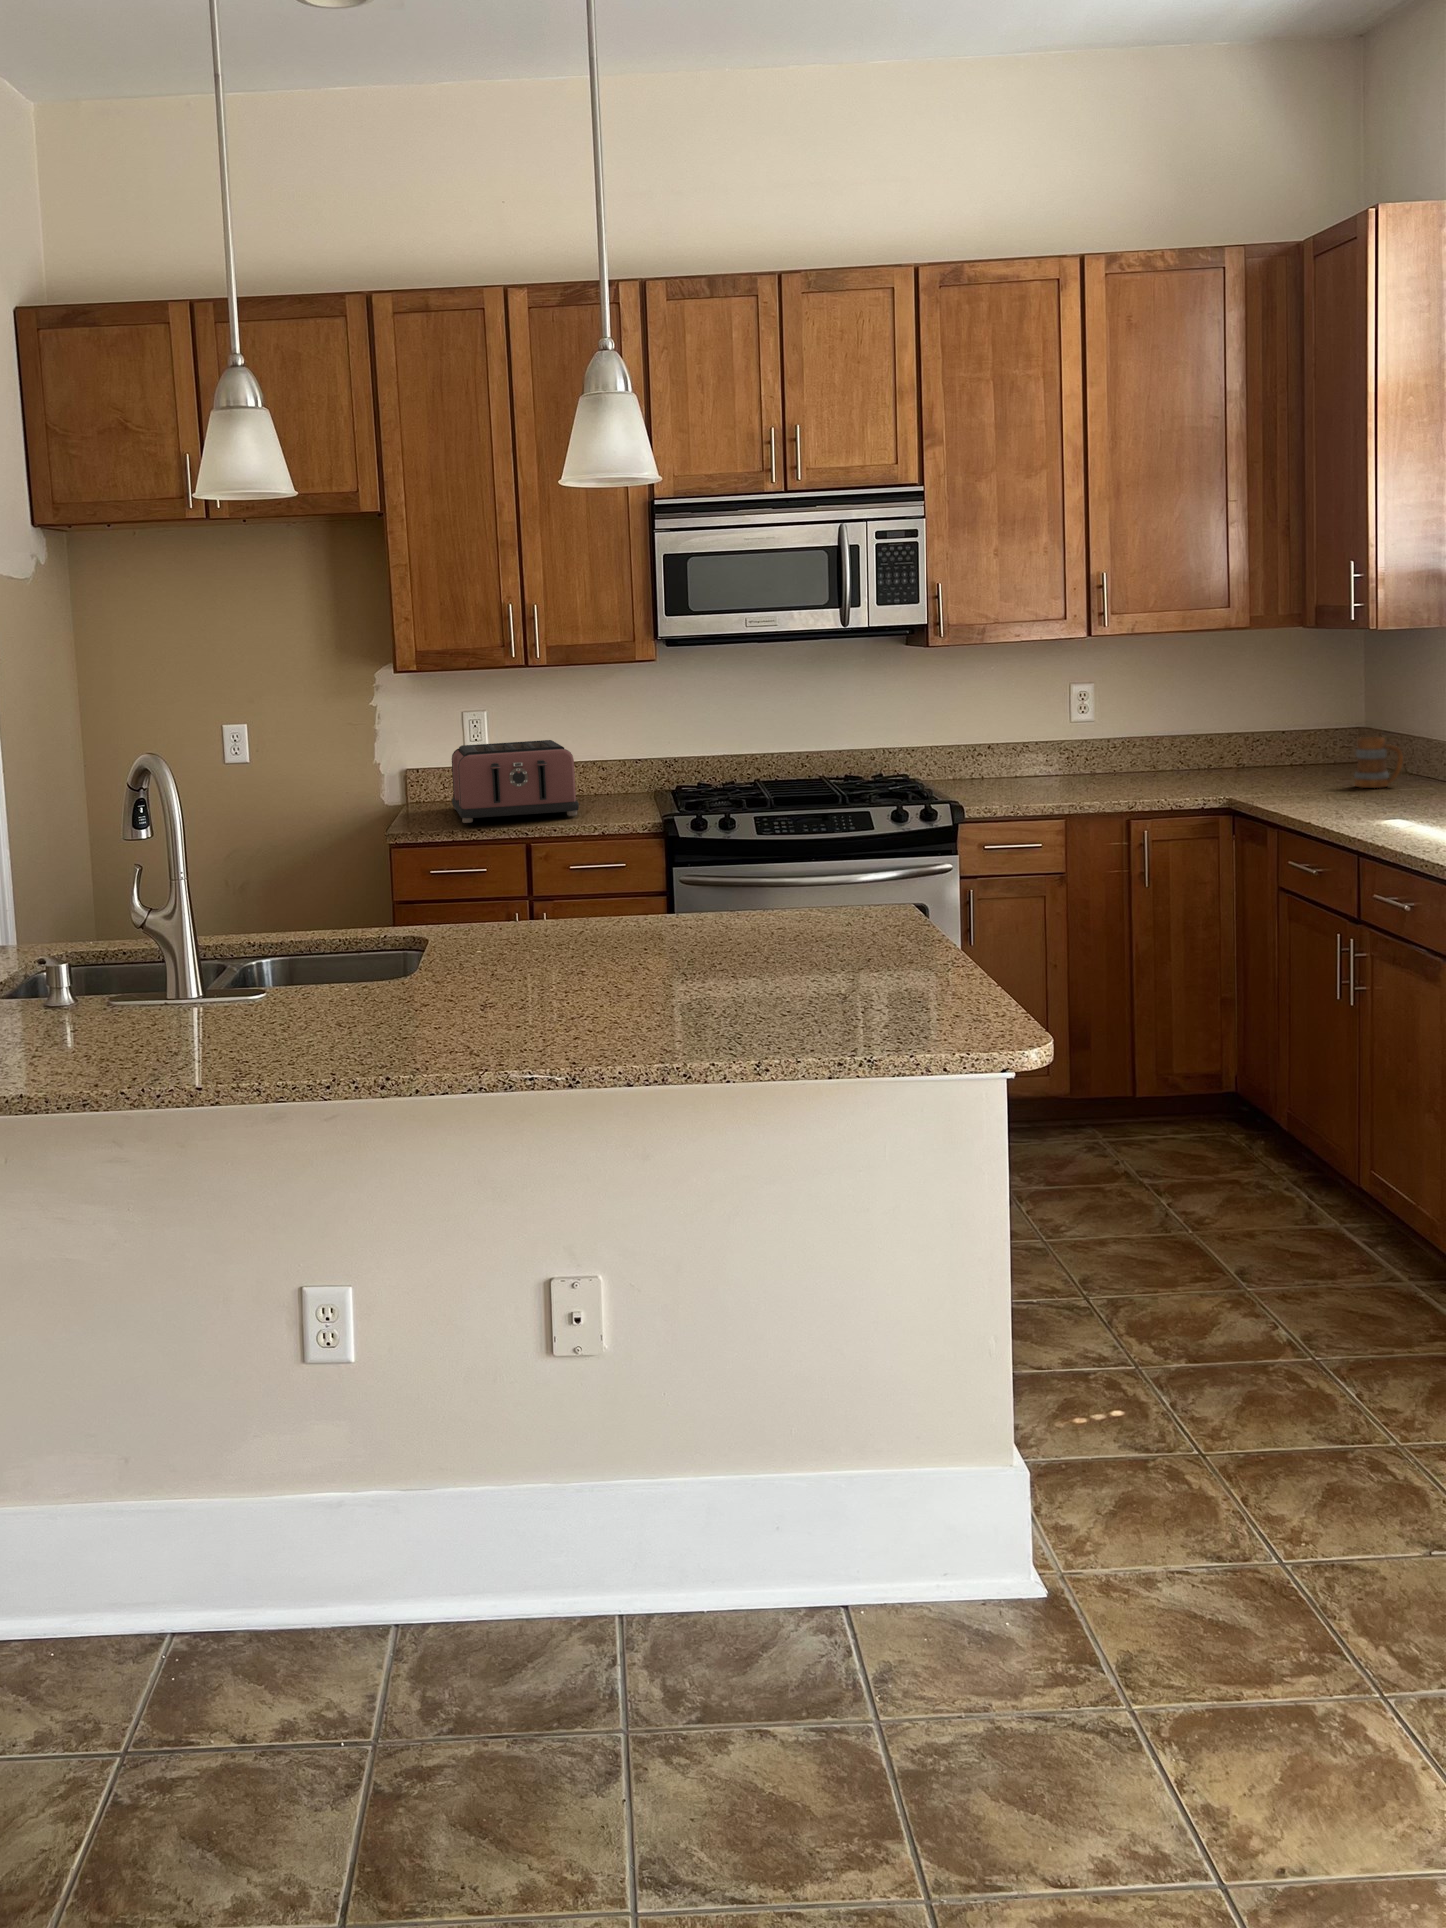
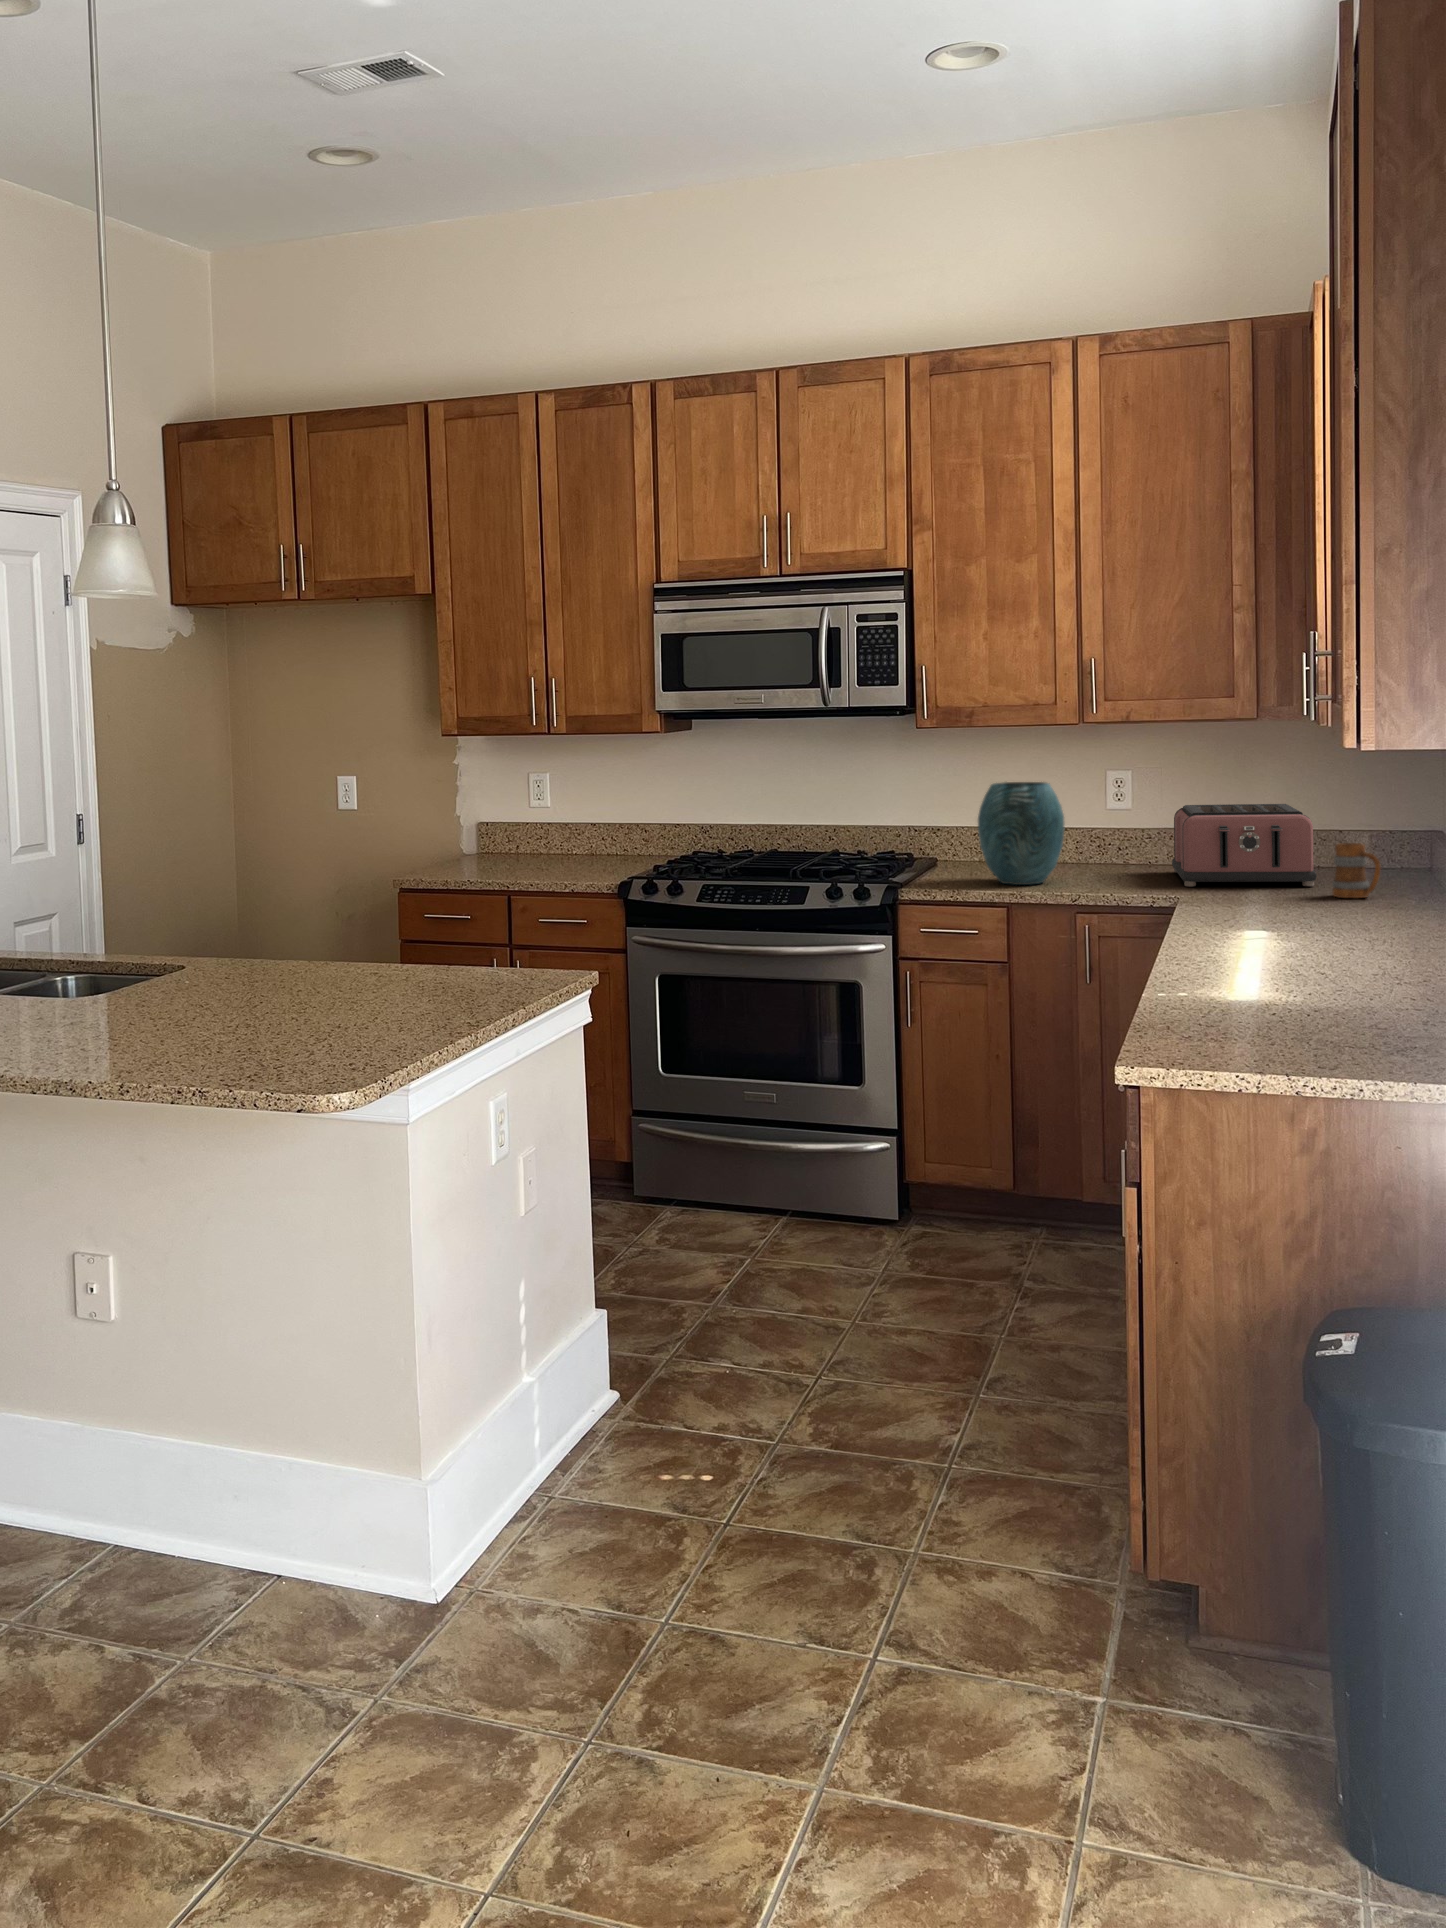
vase: none [1005,695,1091,797] -> present [978,782,1065,885]
toaster: present [452,740,579,823] -> present [1172,804,1317,887]

